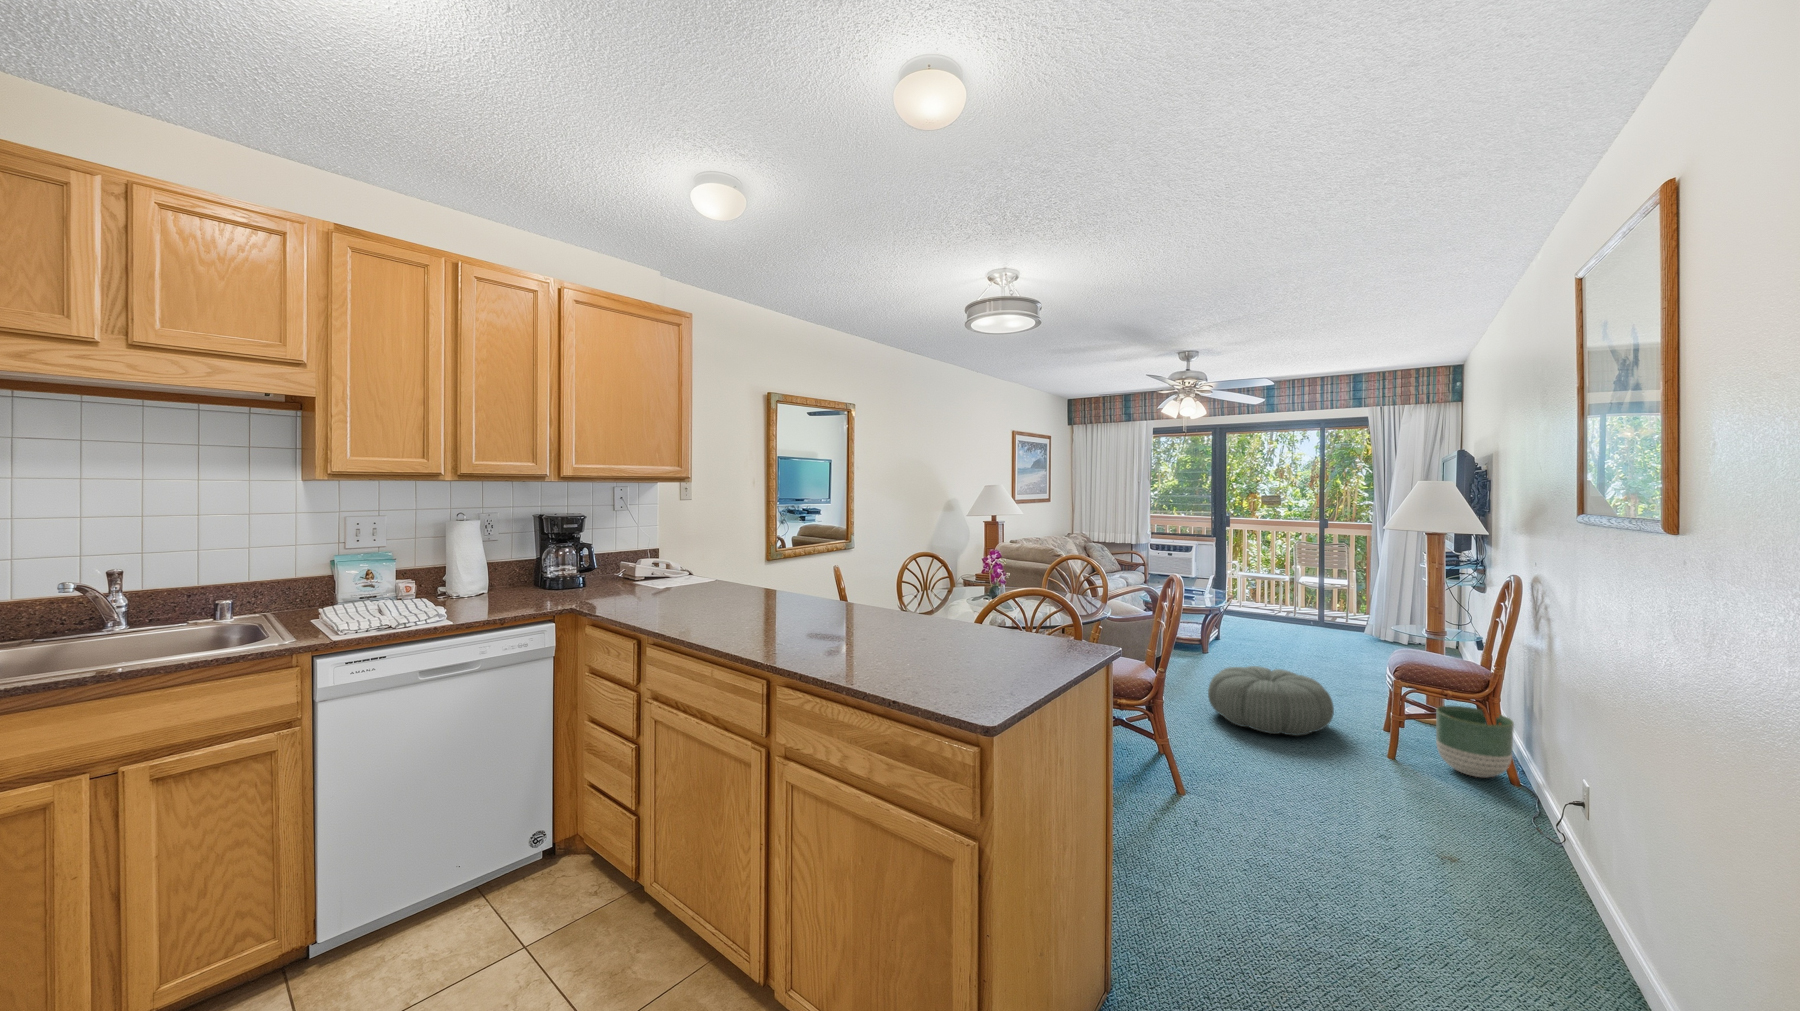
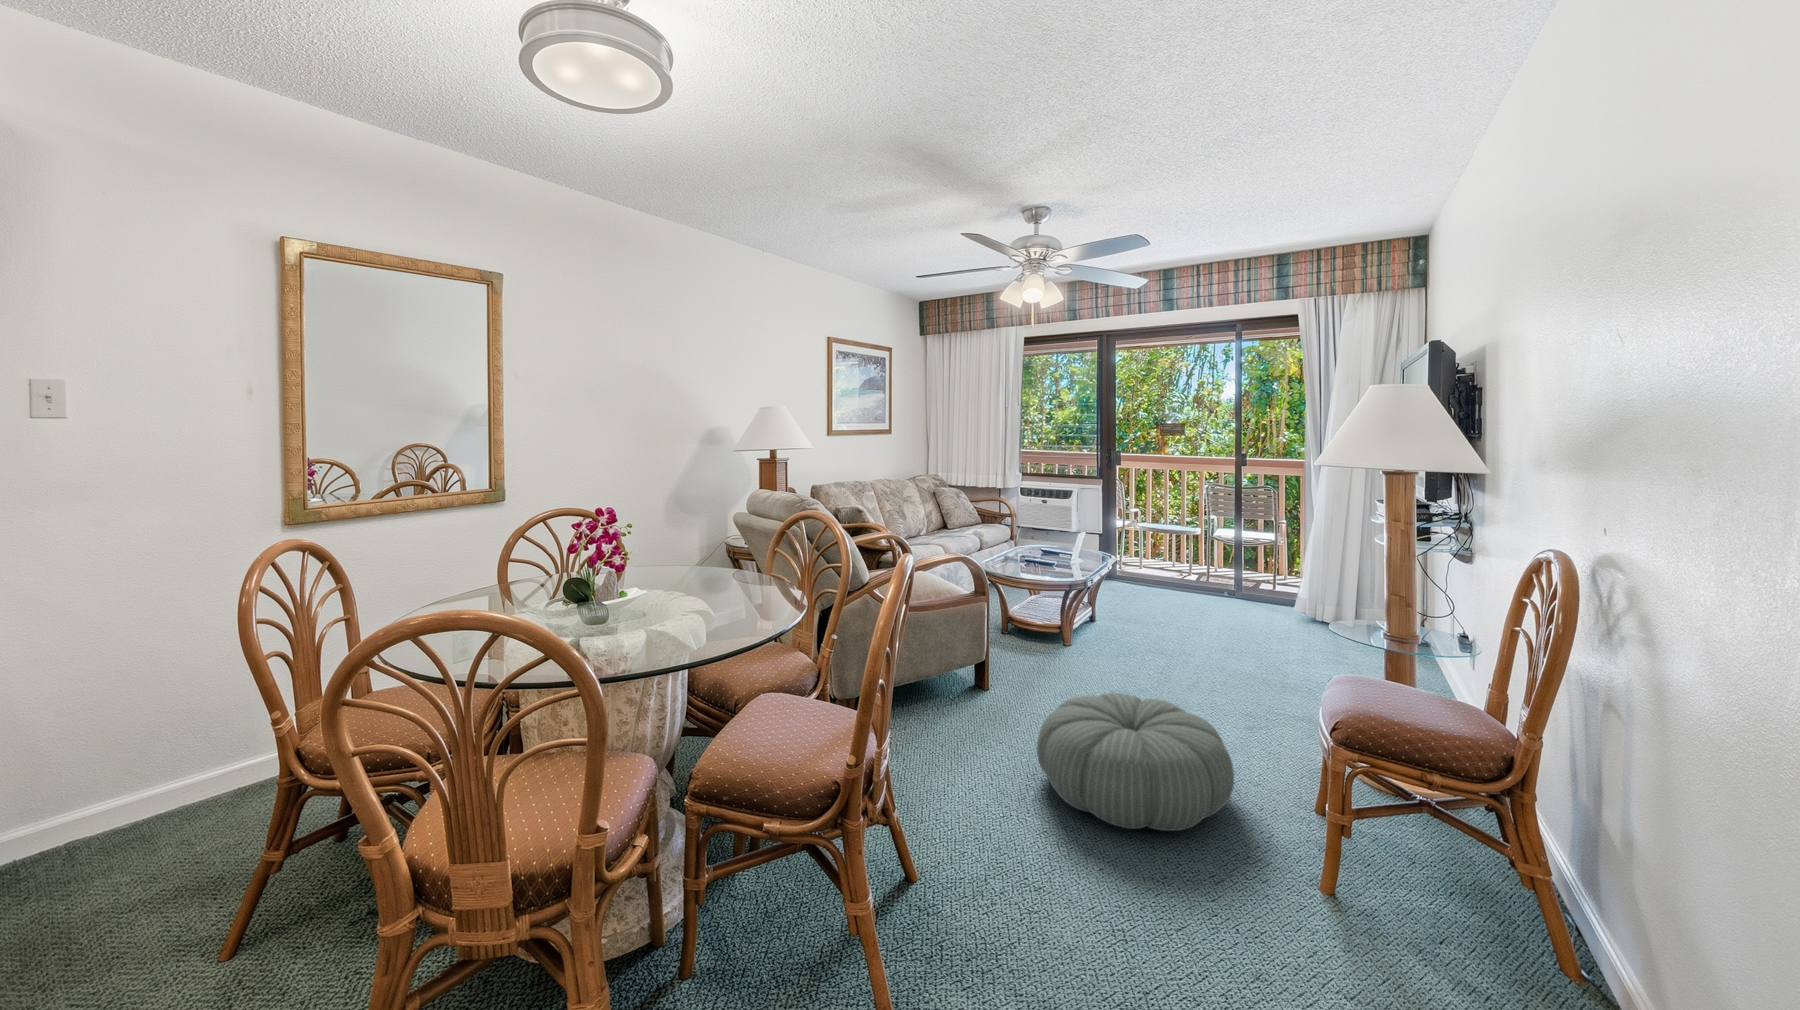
planter: present [1436,706,1514,777] -> none [1409,787,1559,937]

